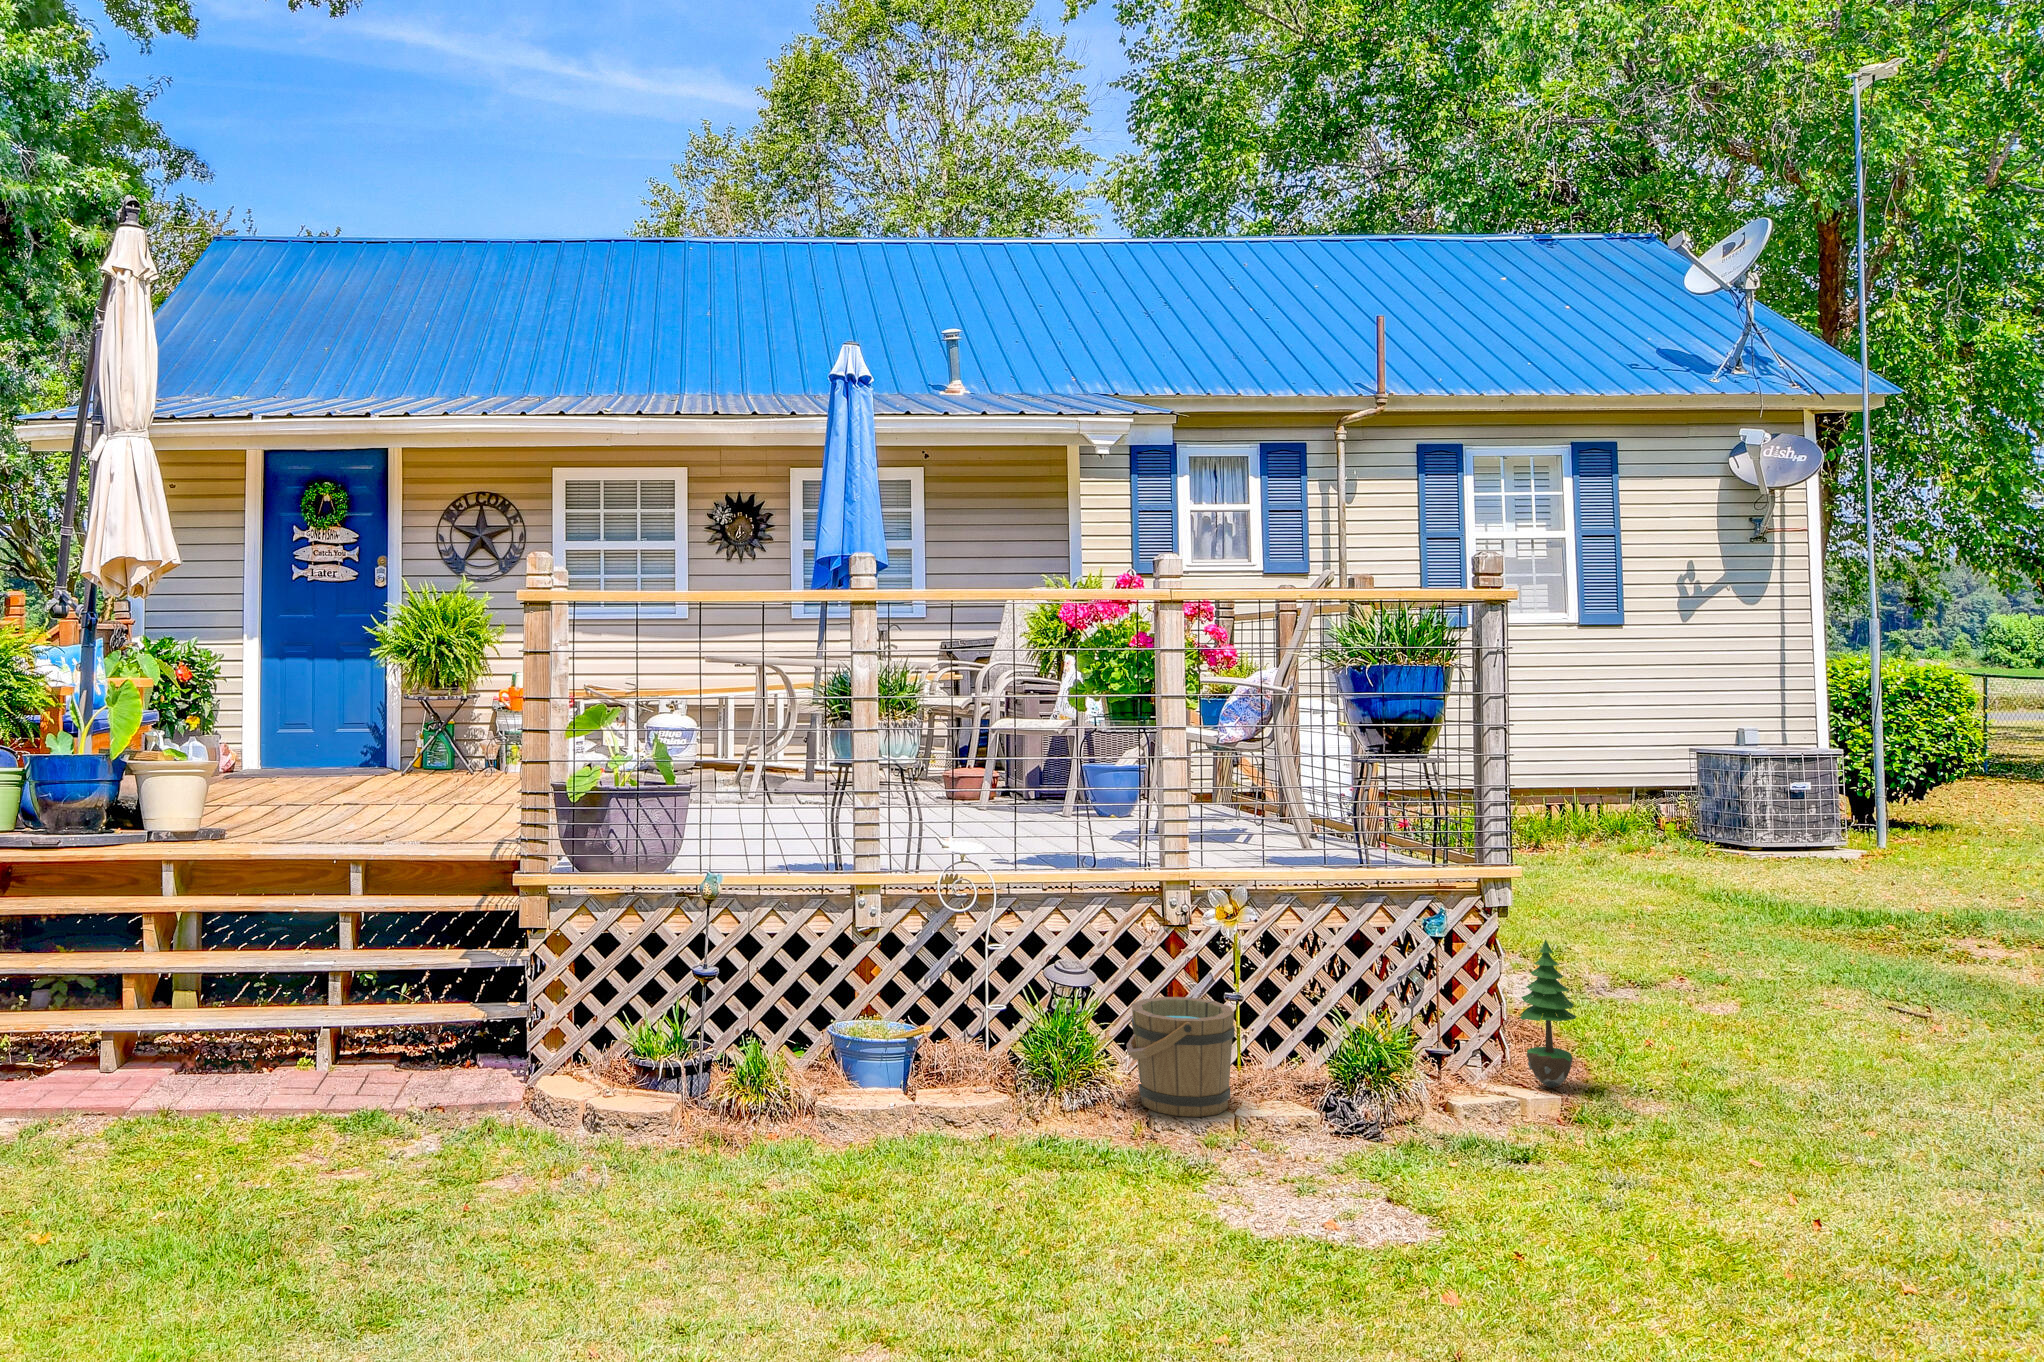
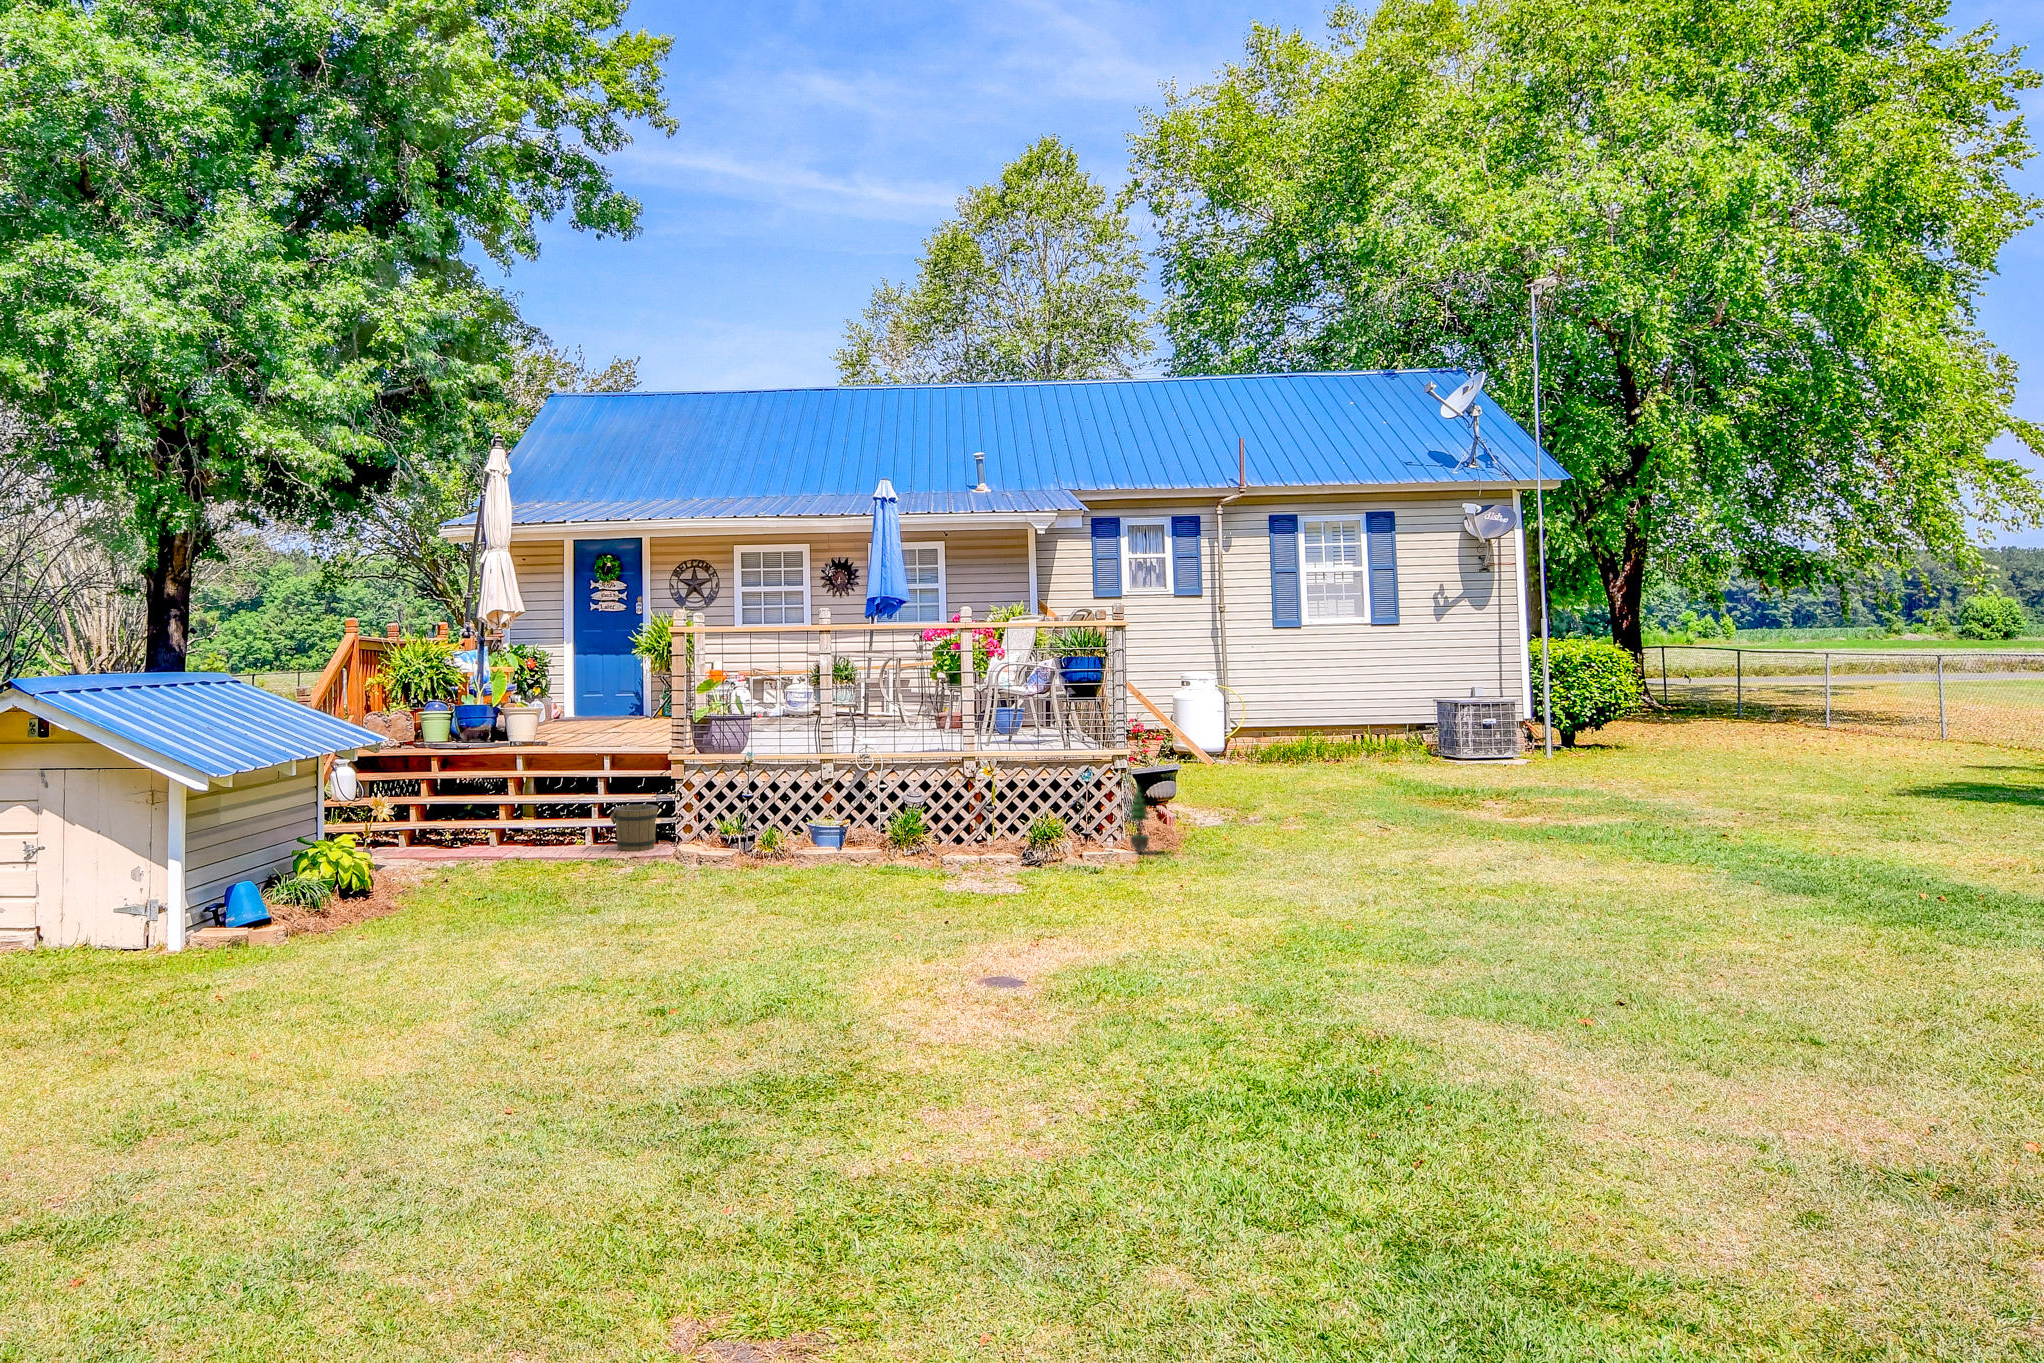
bucket: present [1126,997,1235,1117] -> present [610,804,659,851]

